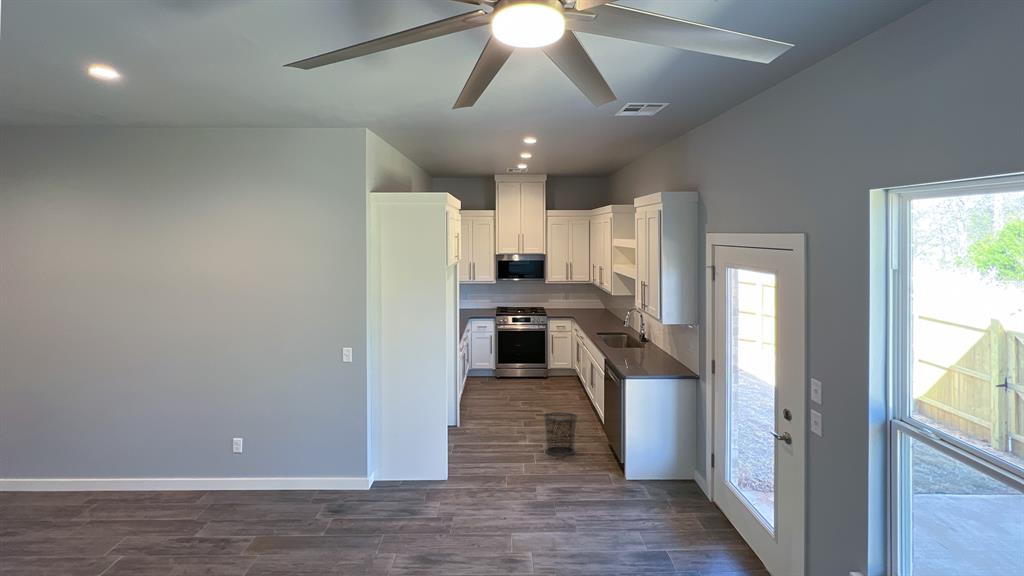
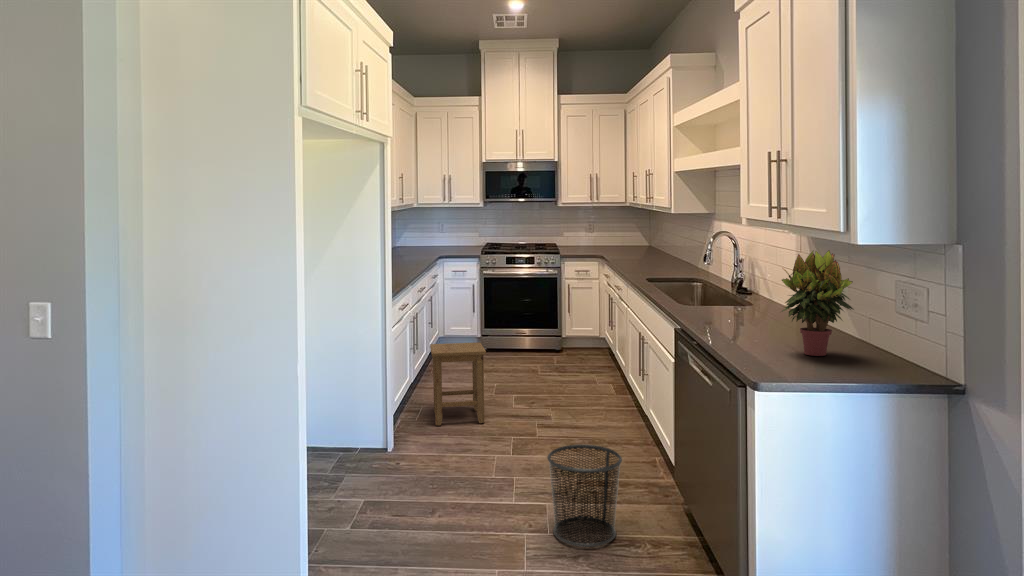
potted plant: none [640,324,669,367] -> present [782,250,854,356]
stool: none [473,368,507,414] -> present [430,342,486,425]

